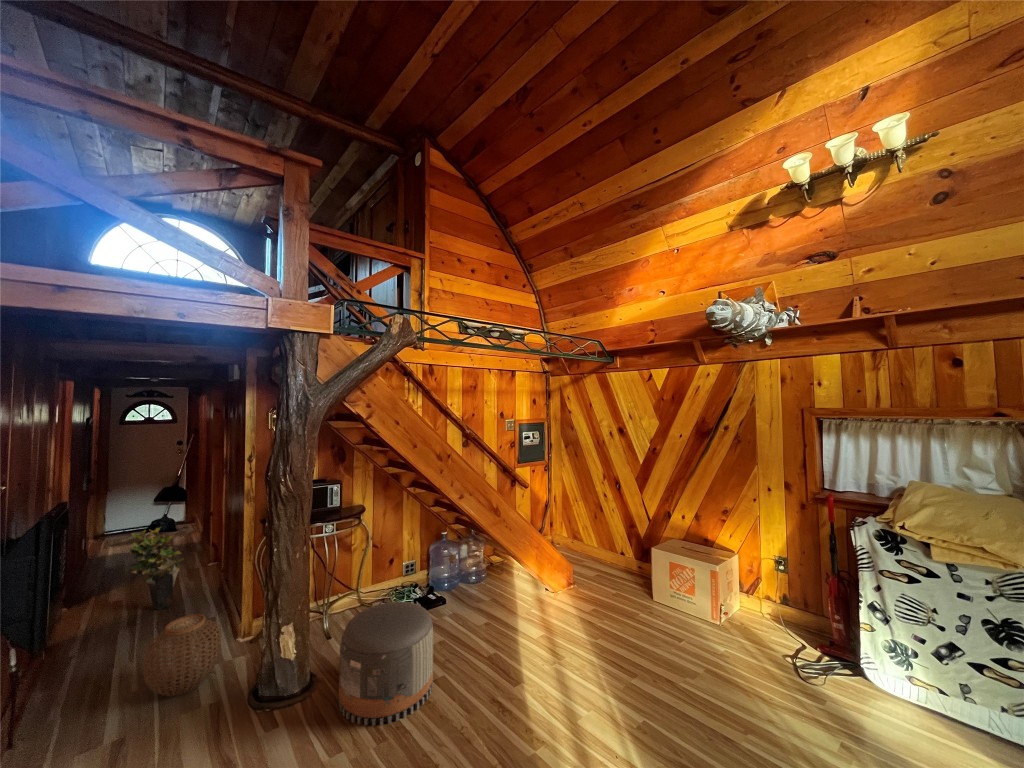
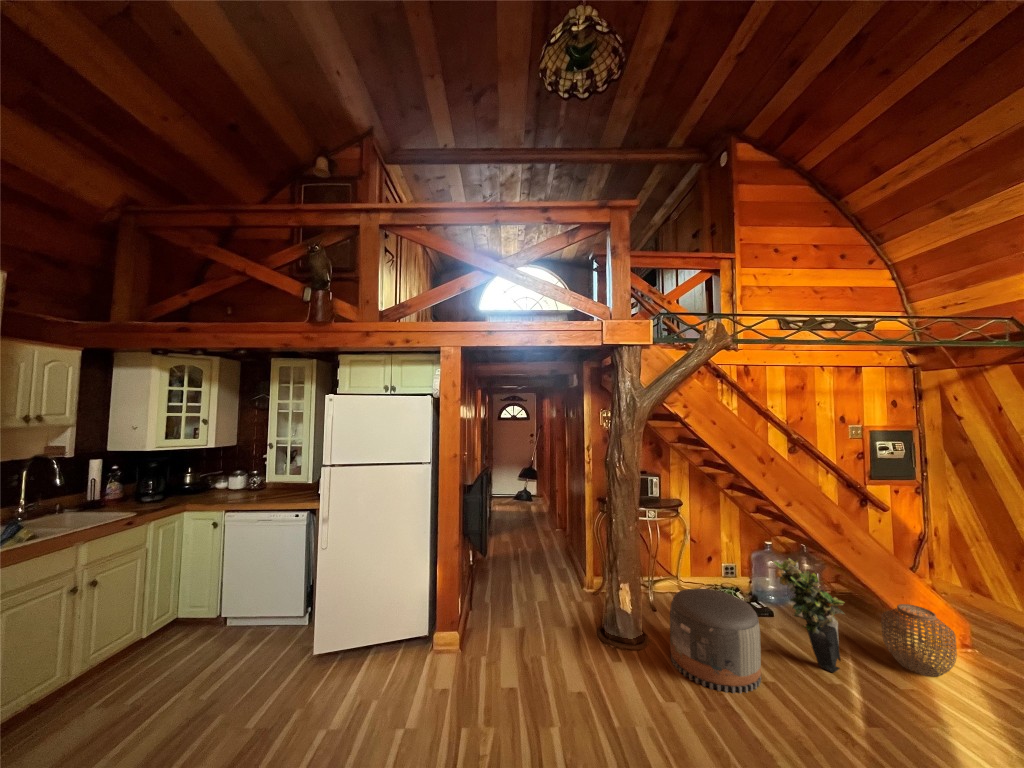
potted plant: present [126,528,183,610] -> present [774,558,845,673]
woven basket: present [143,614,221,697] -> present [881,604,957,677]

